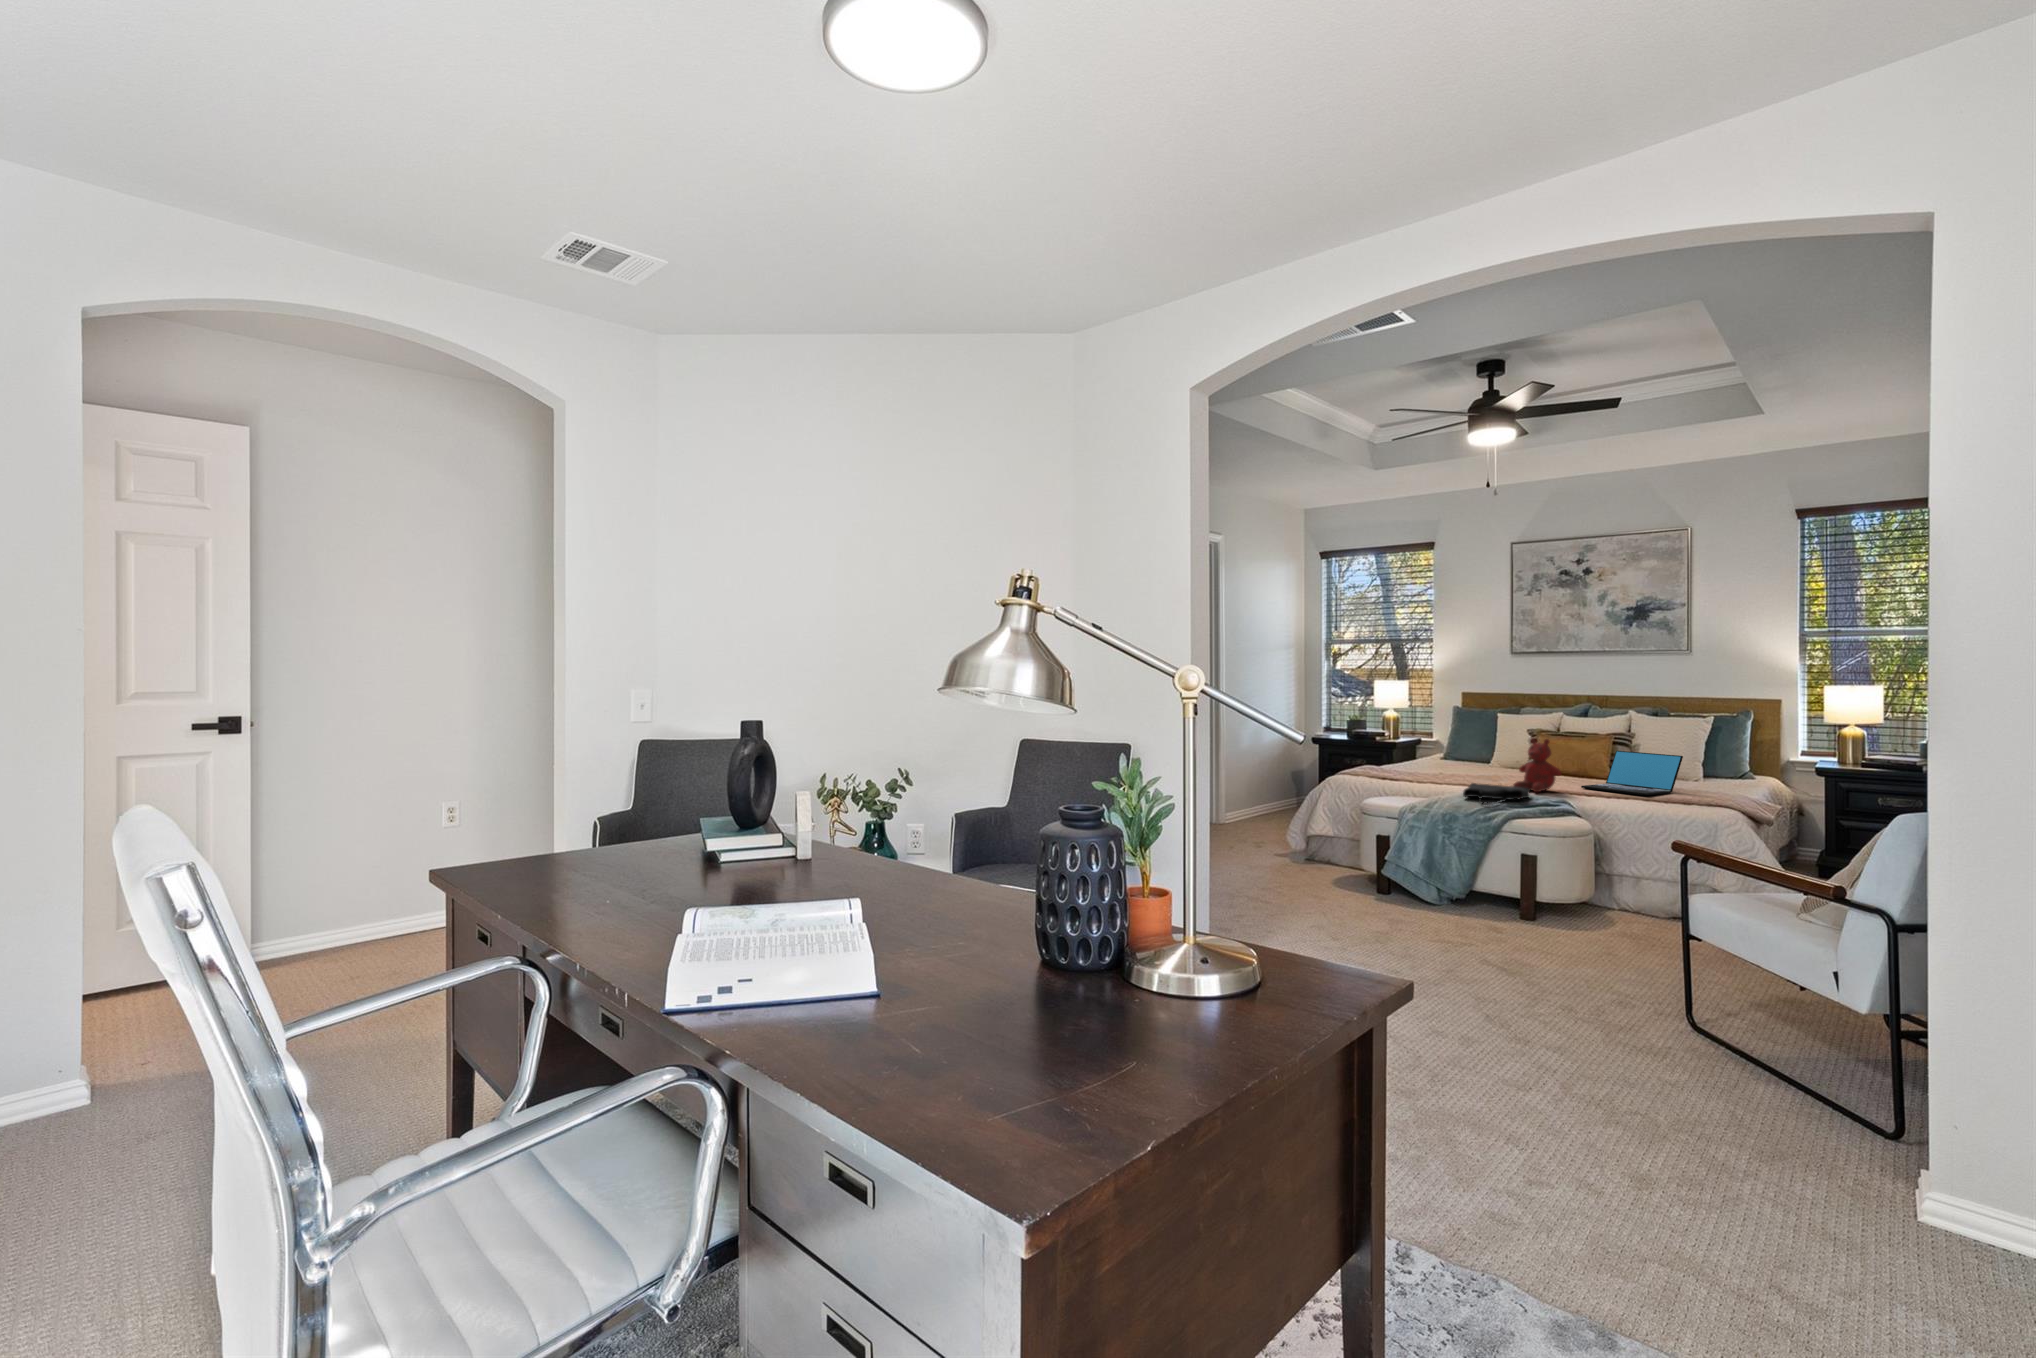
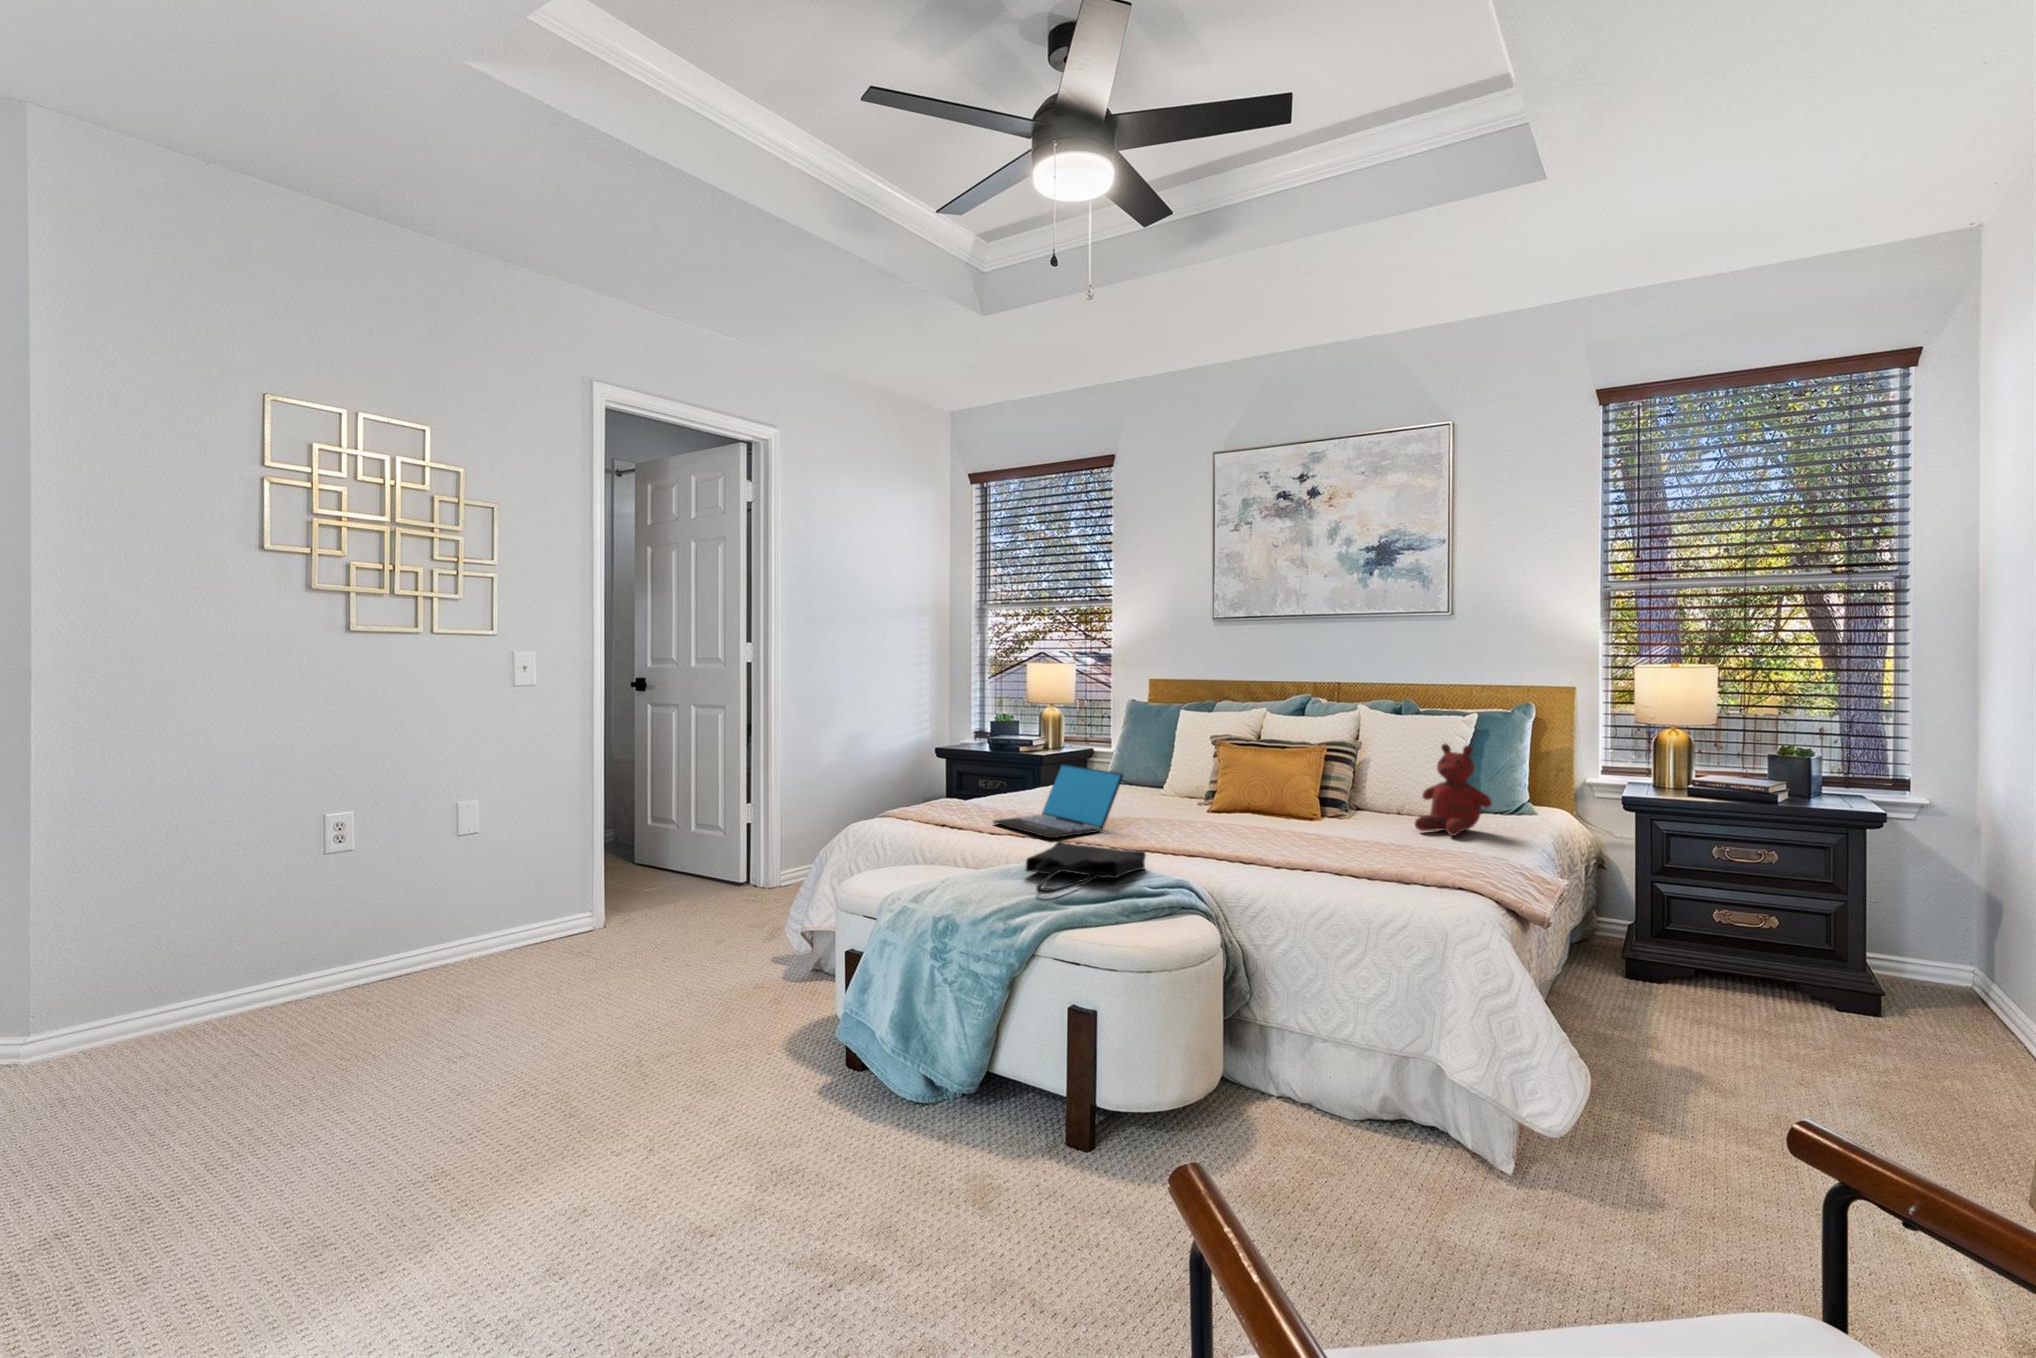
teddy bear: present [1513,738,1561,792] -> present [1415,743,1492,836]
laptop: present [1581,751,1683,795] -> present [993,764,1123,838]

